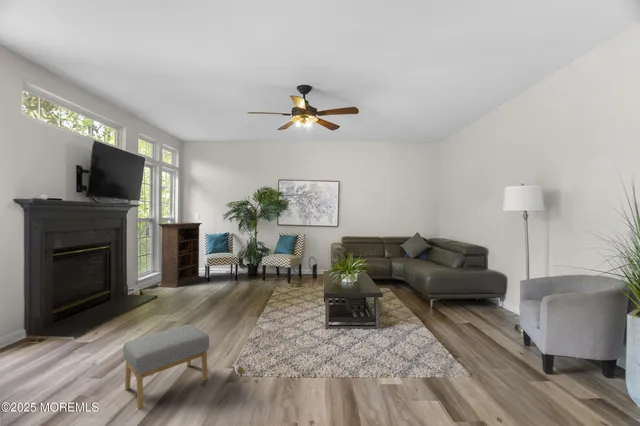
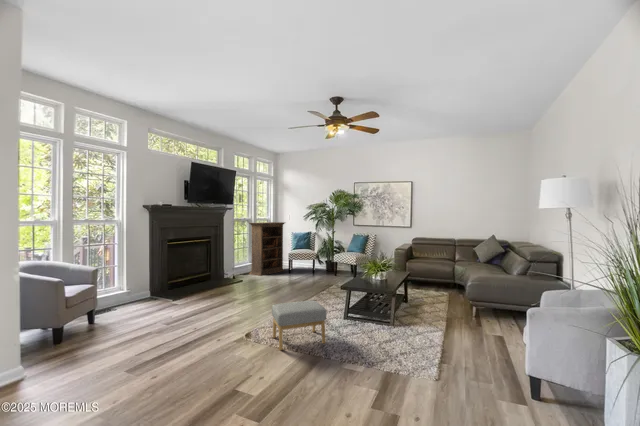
footstool: present [123,325,209,409] -> present [272,300,326,350]

